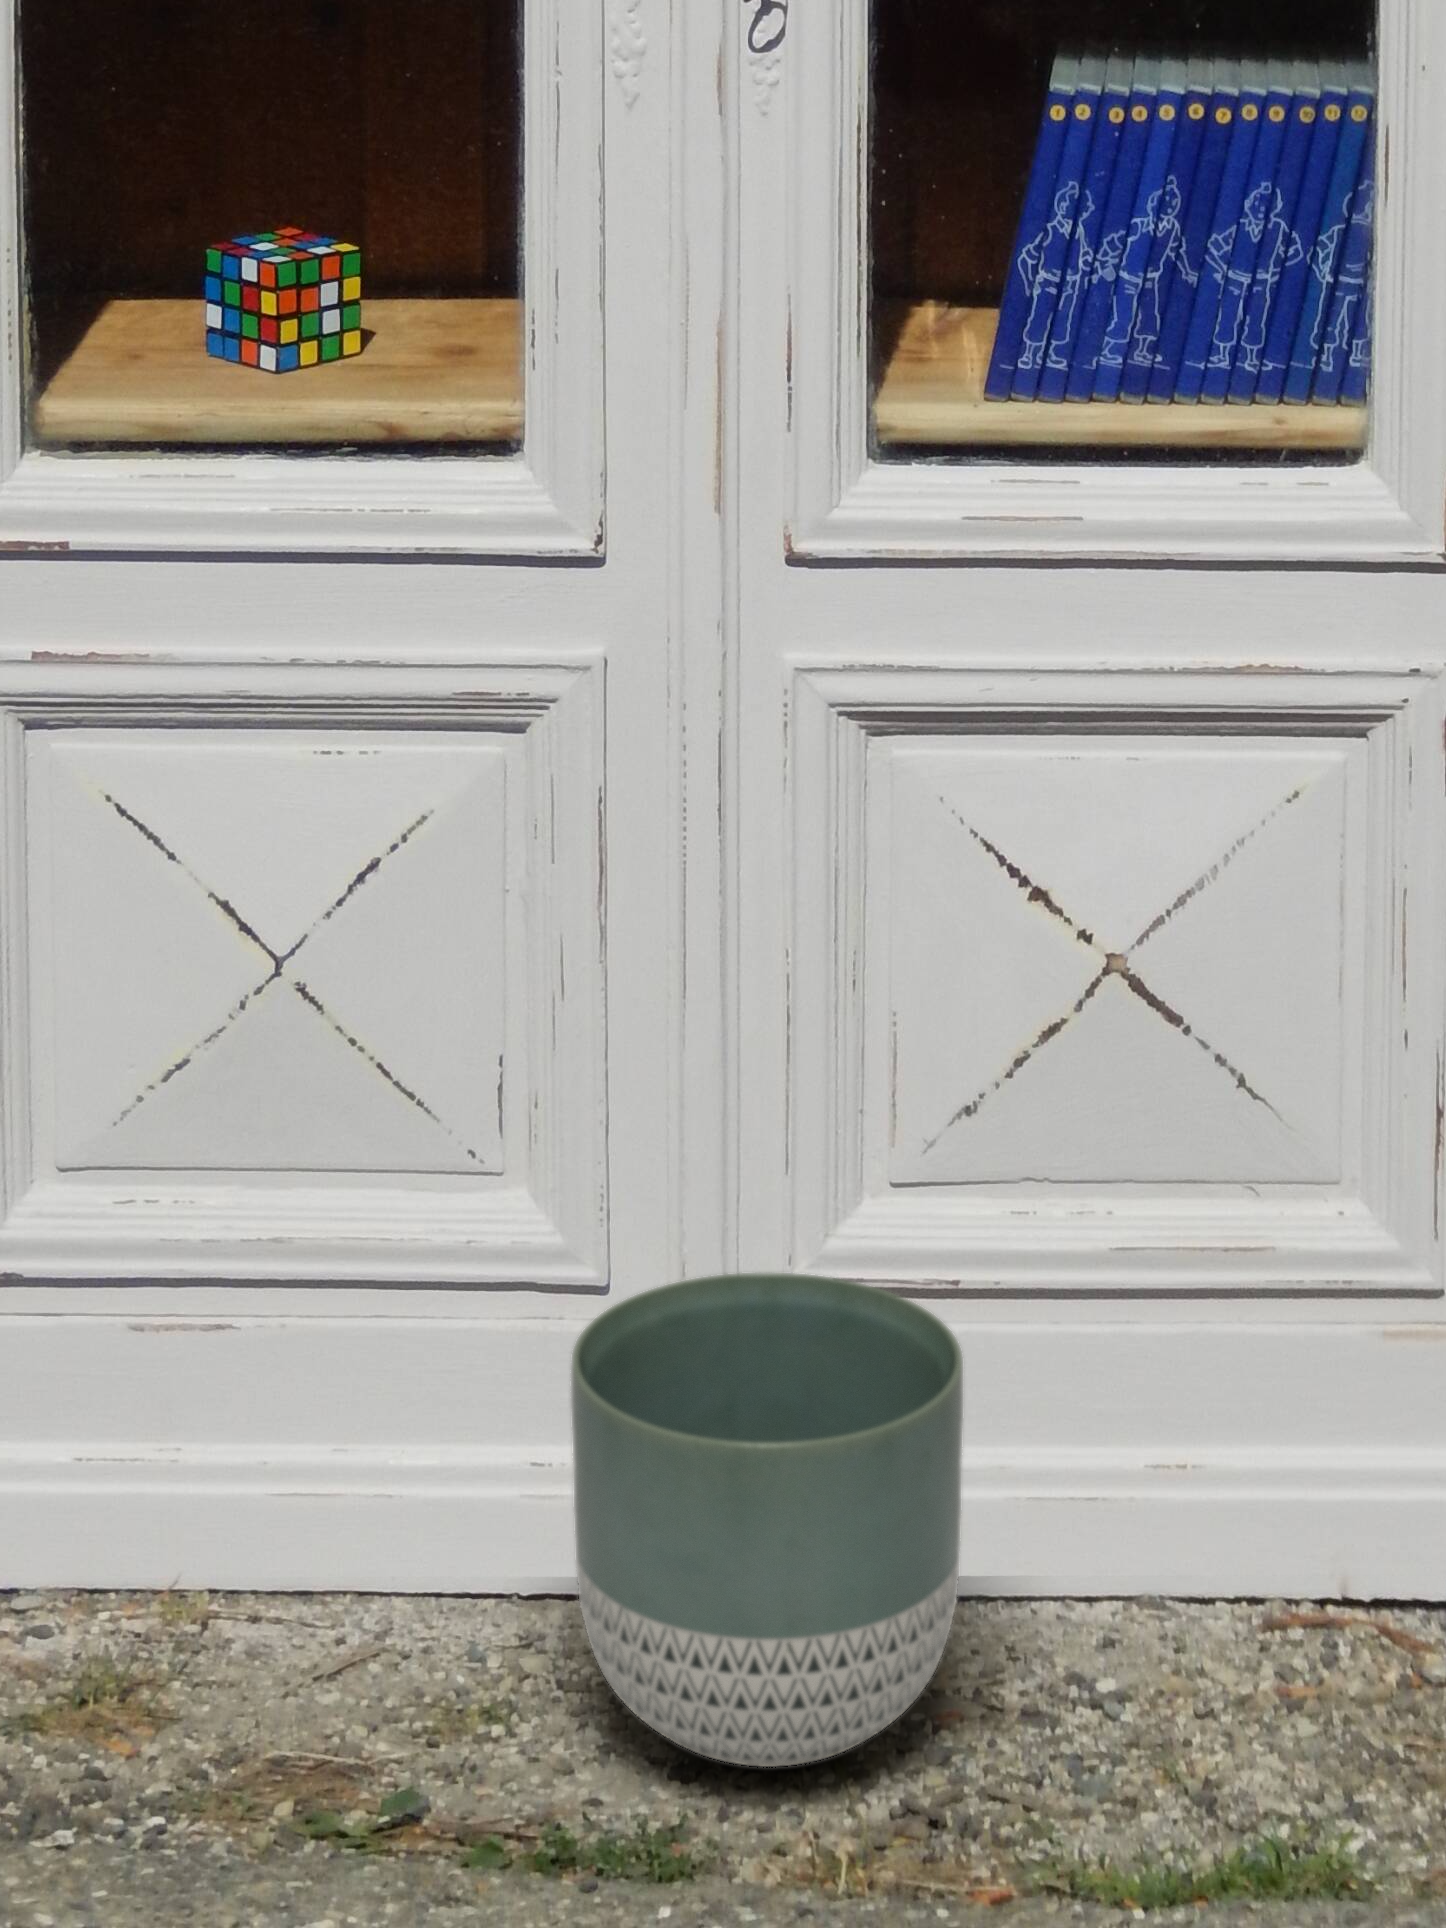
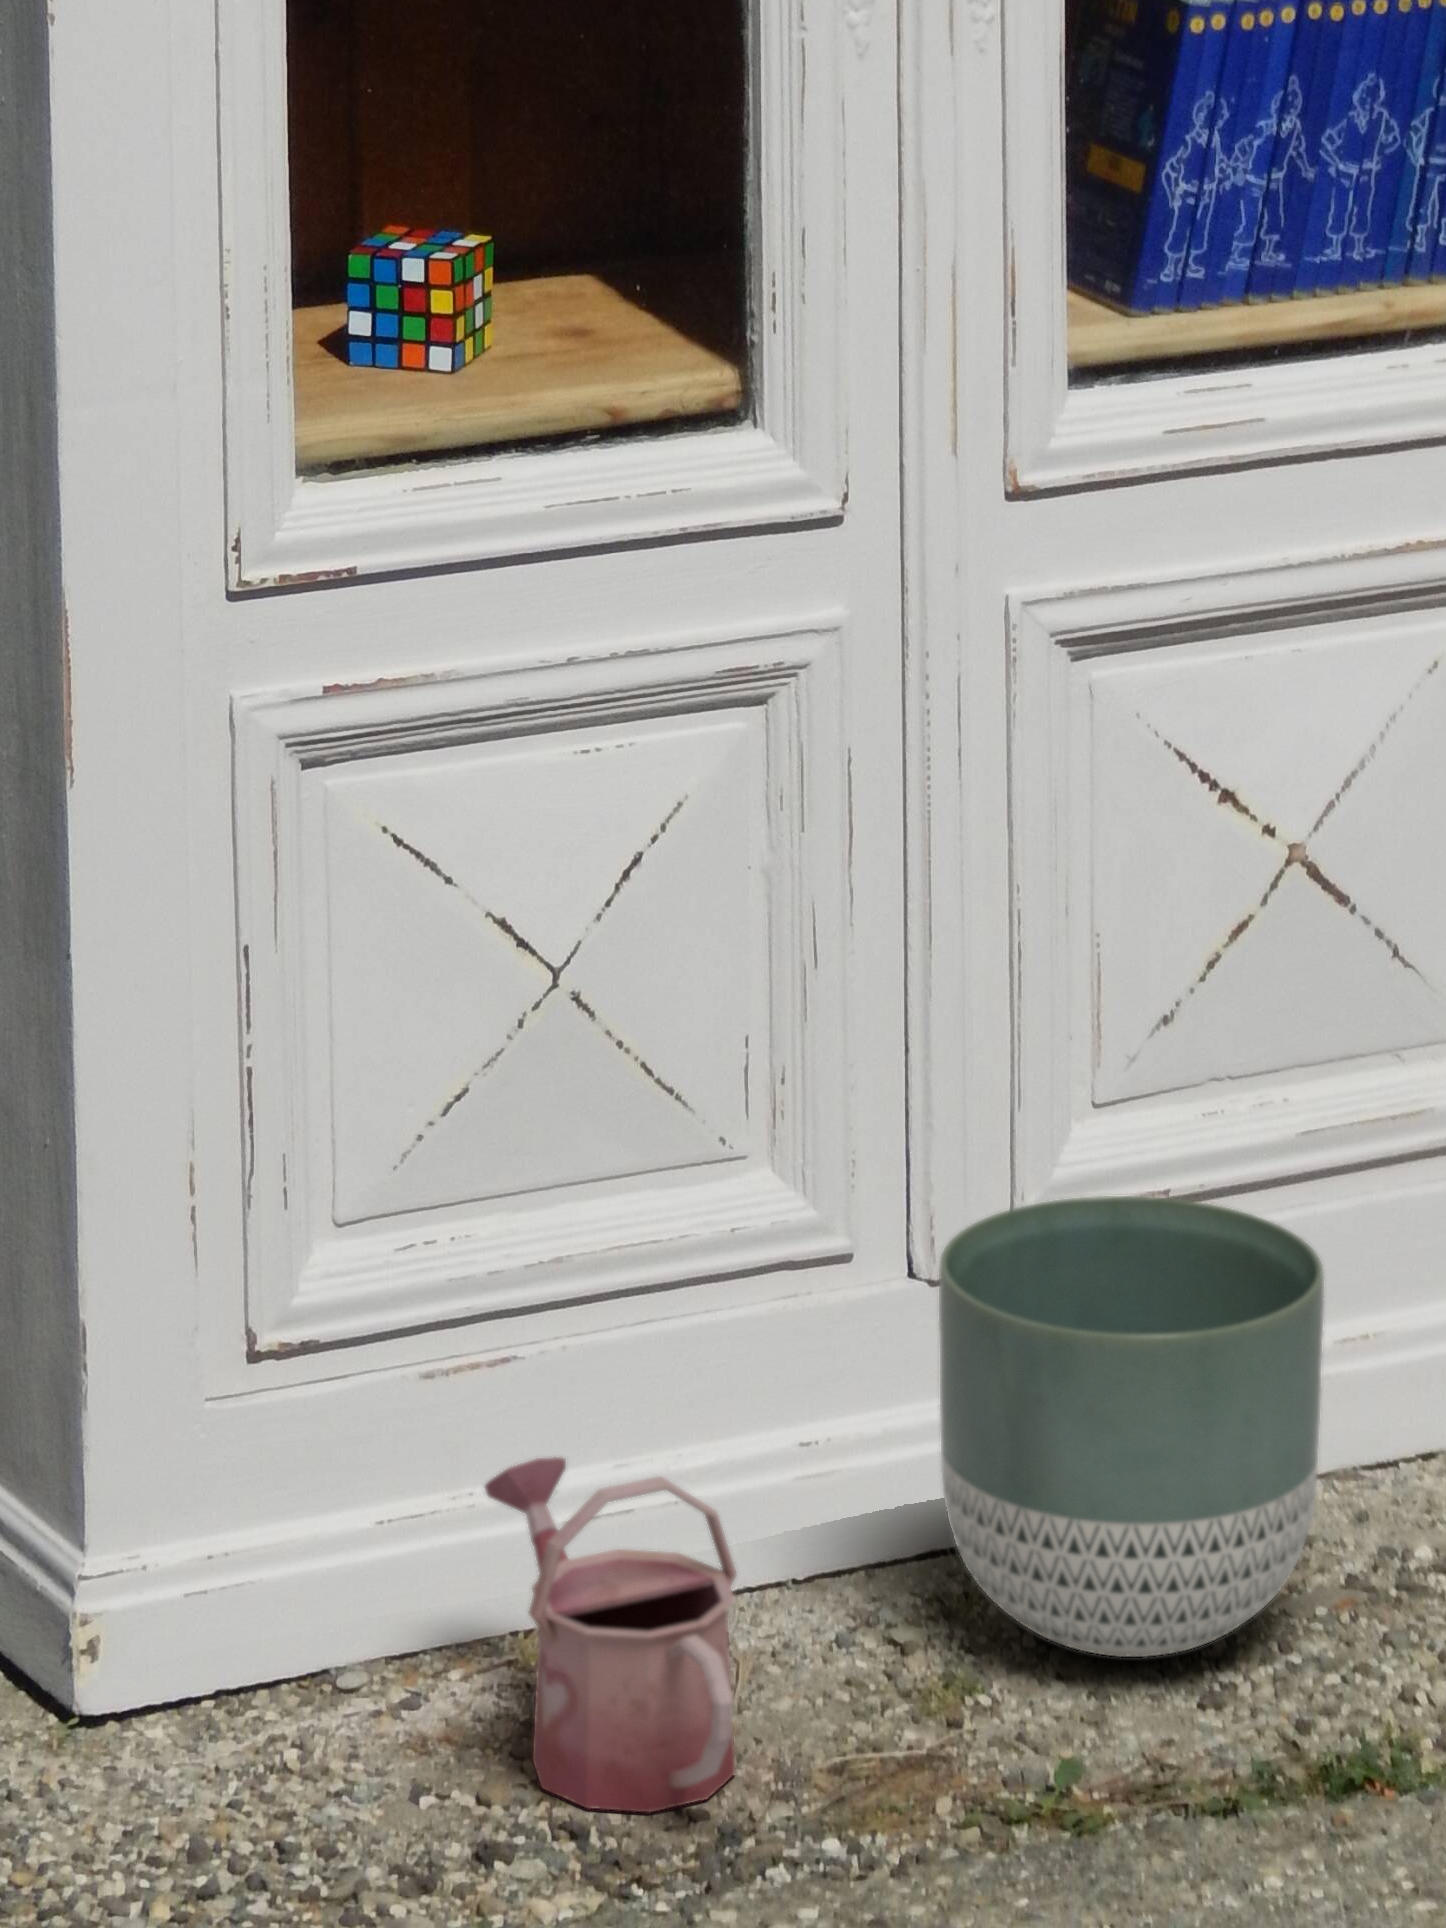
watering can: none [56,1429,282,1810] -> present [485,1457,737,1812]

